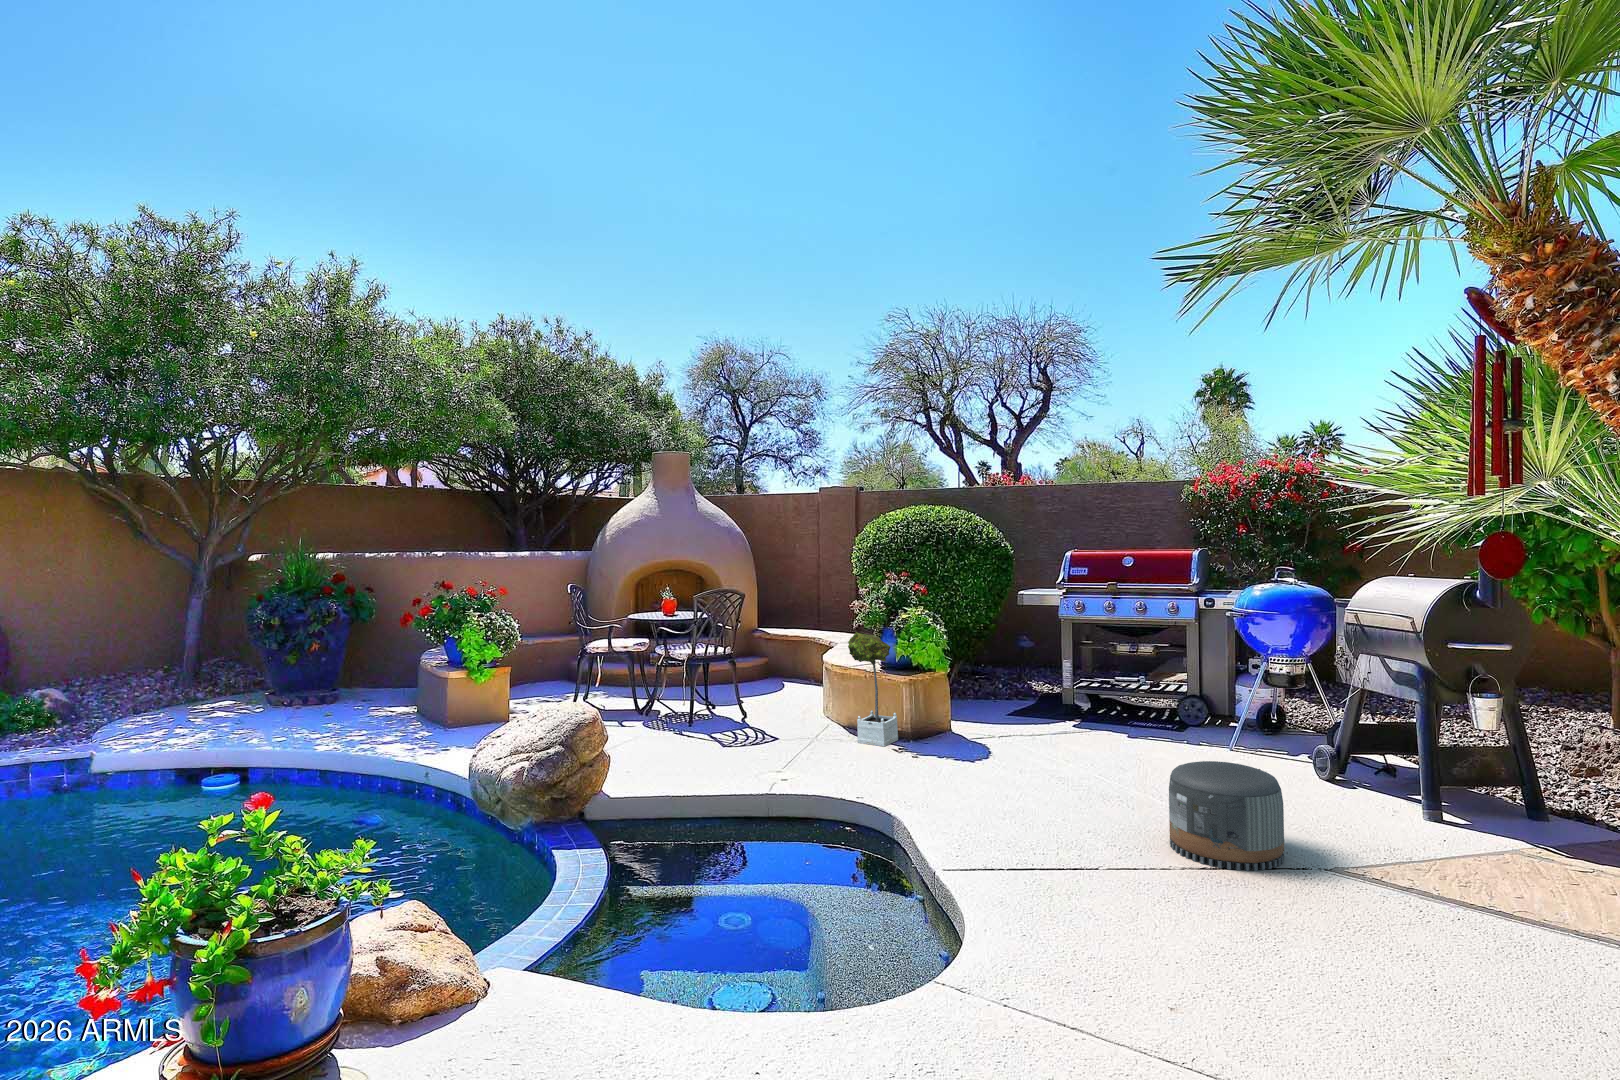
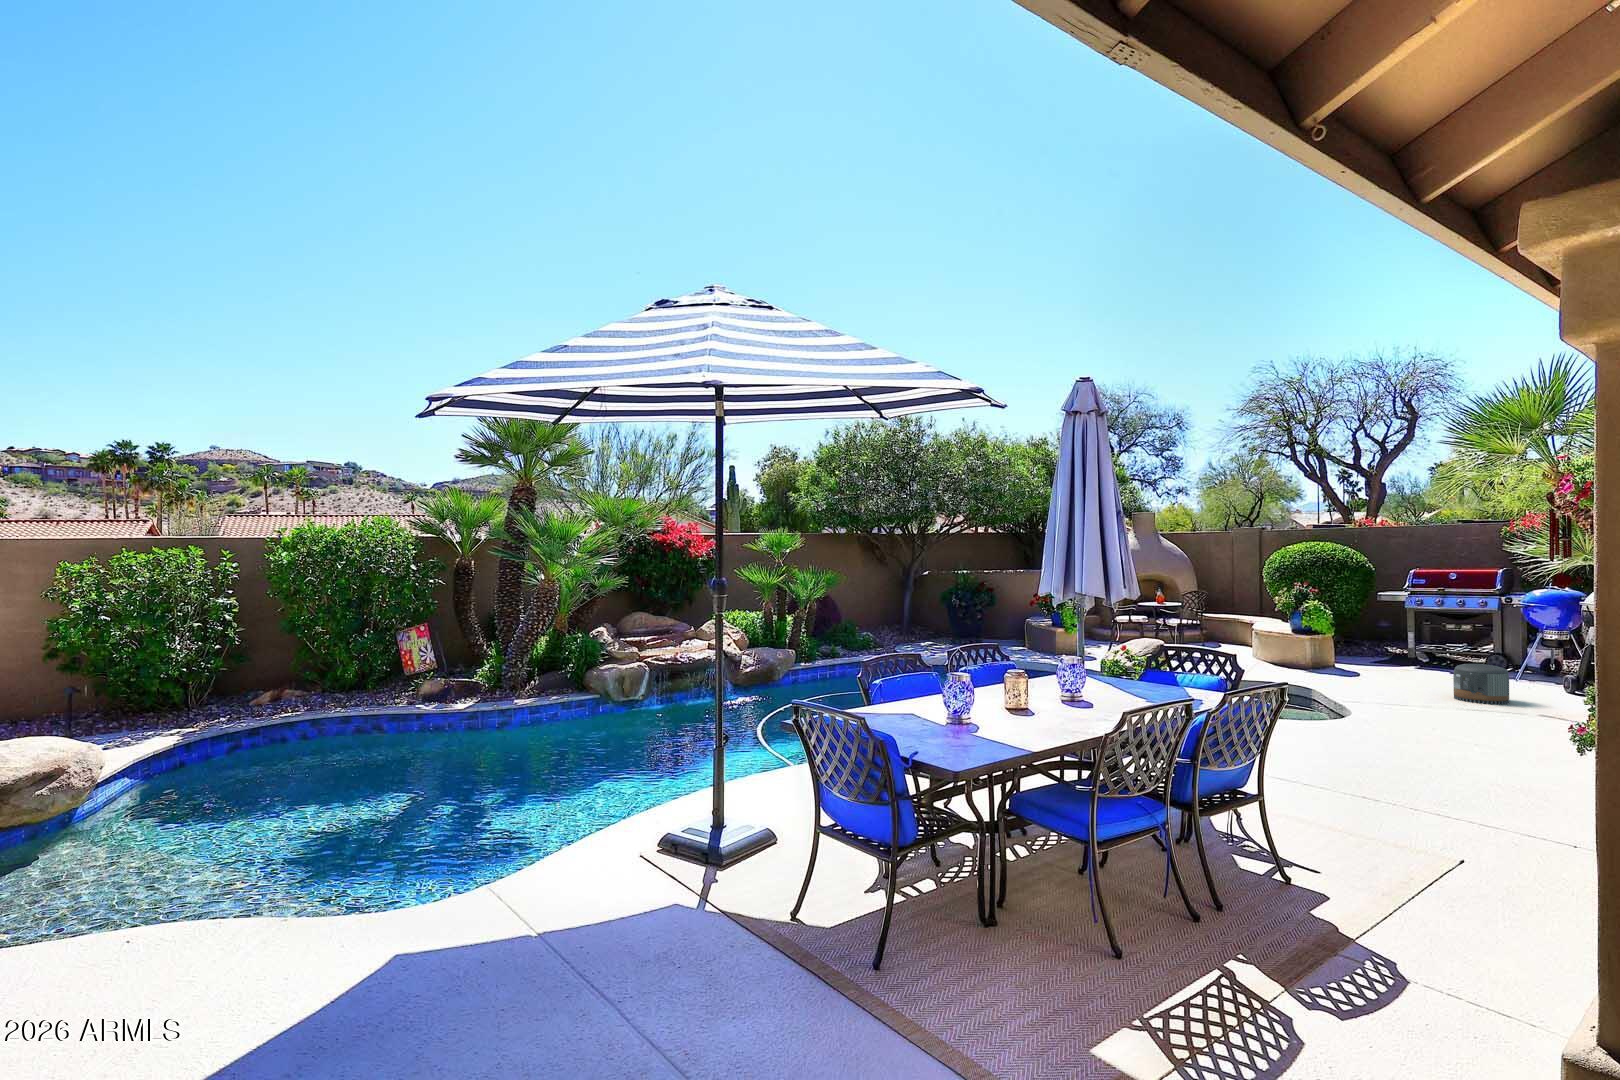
potted tree: present [848,632,898,746] -> none [1274,609,1304,669]

